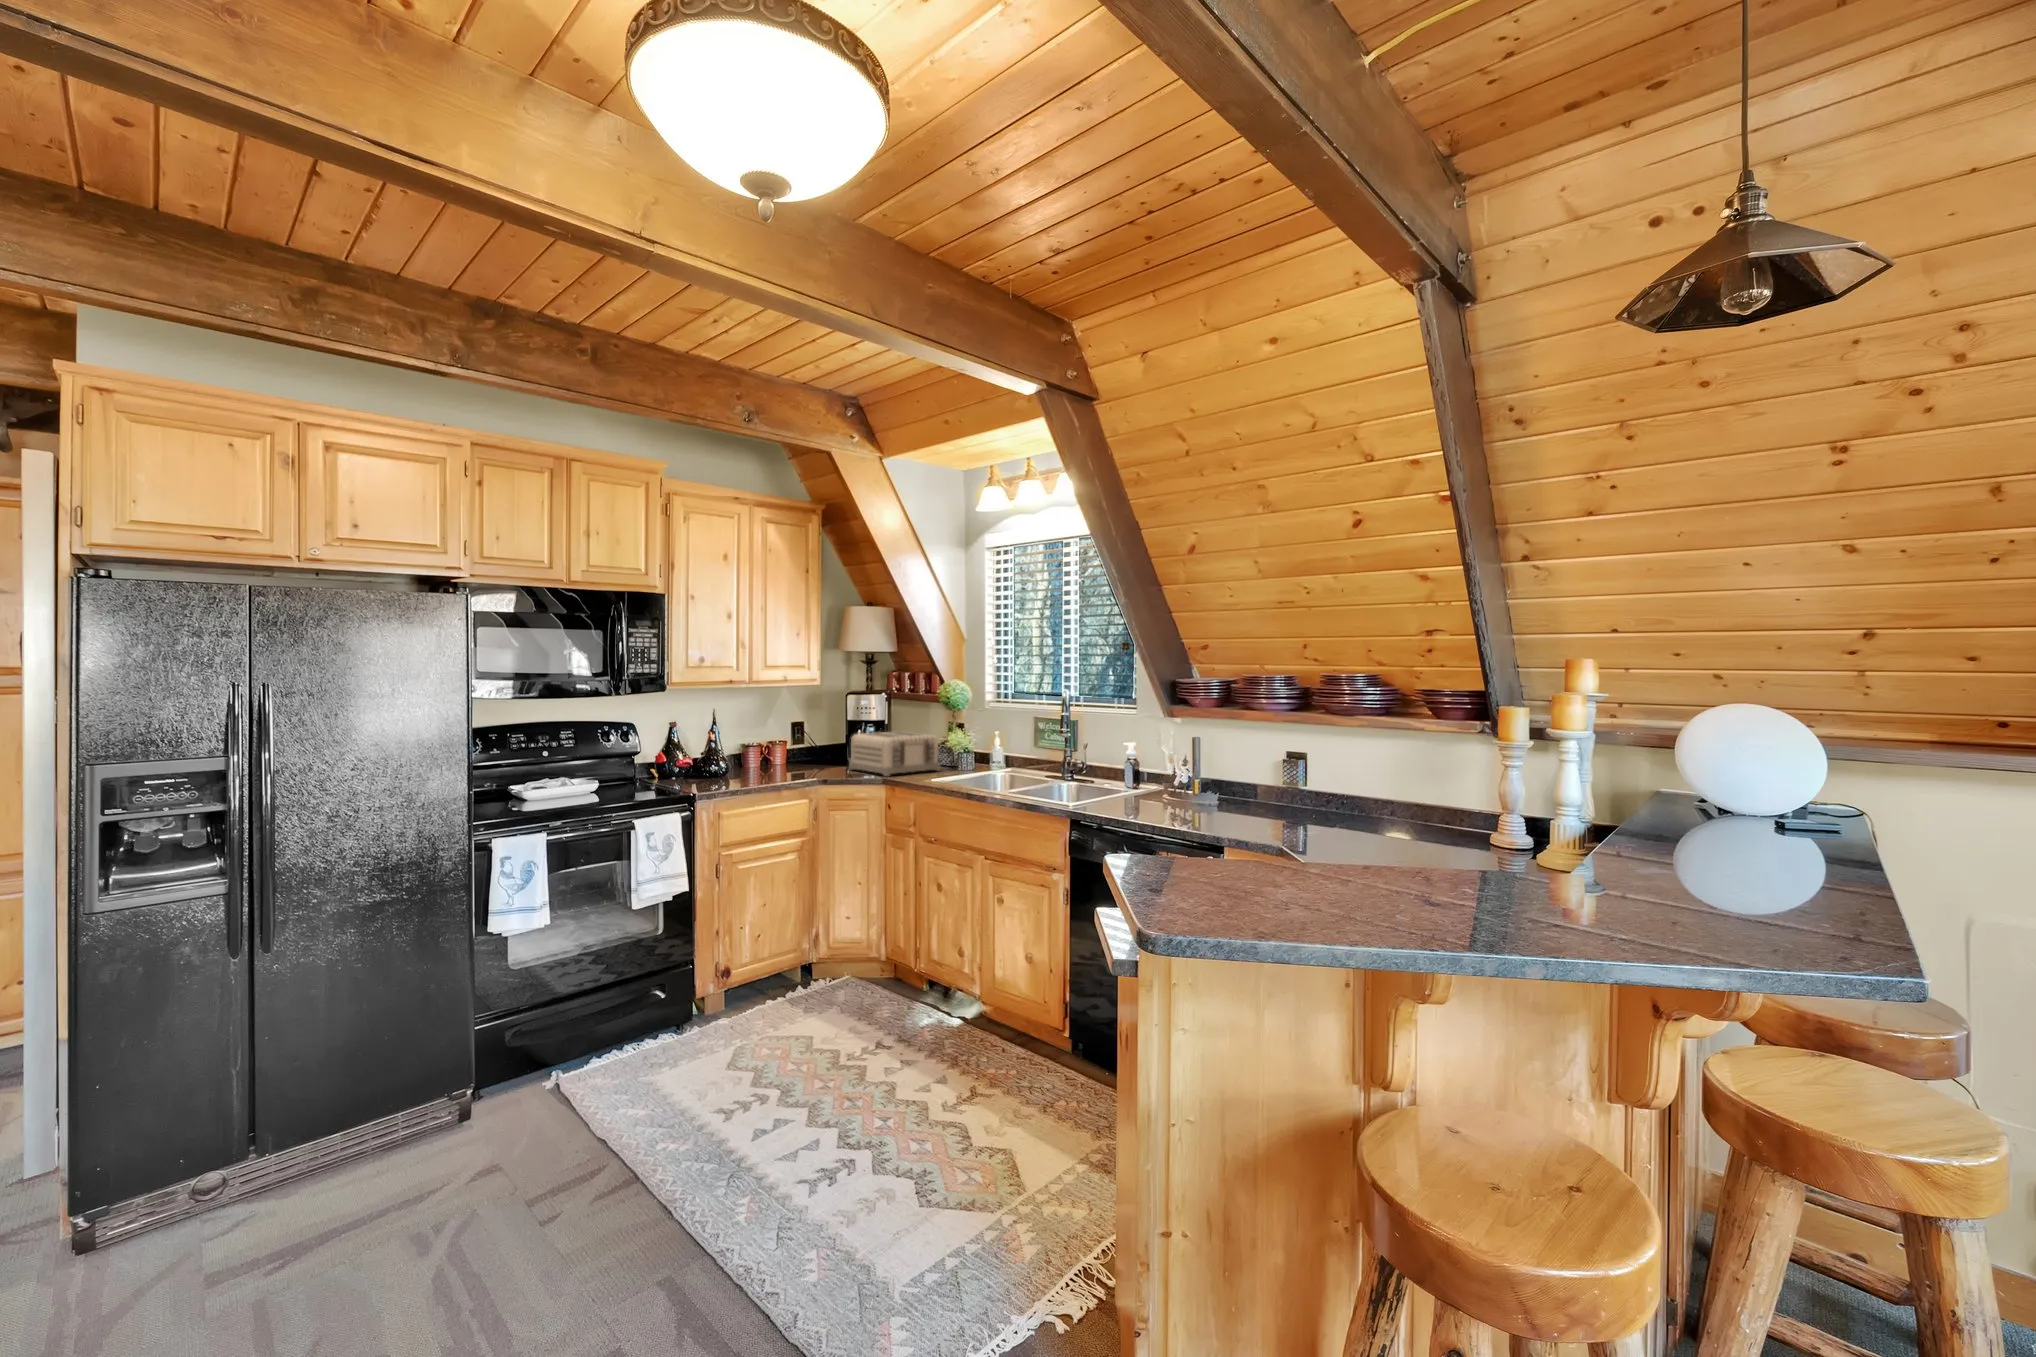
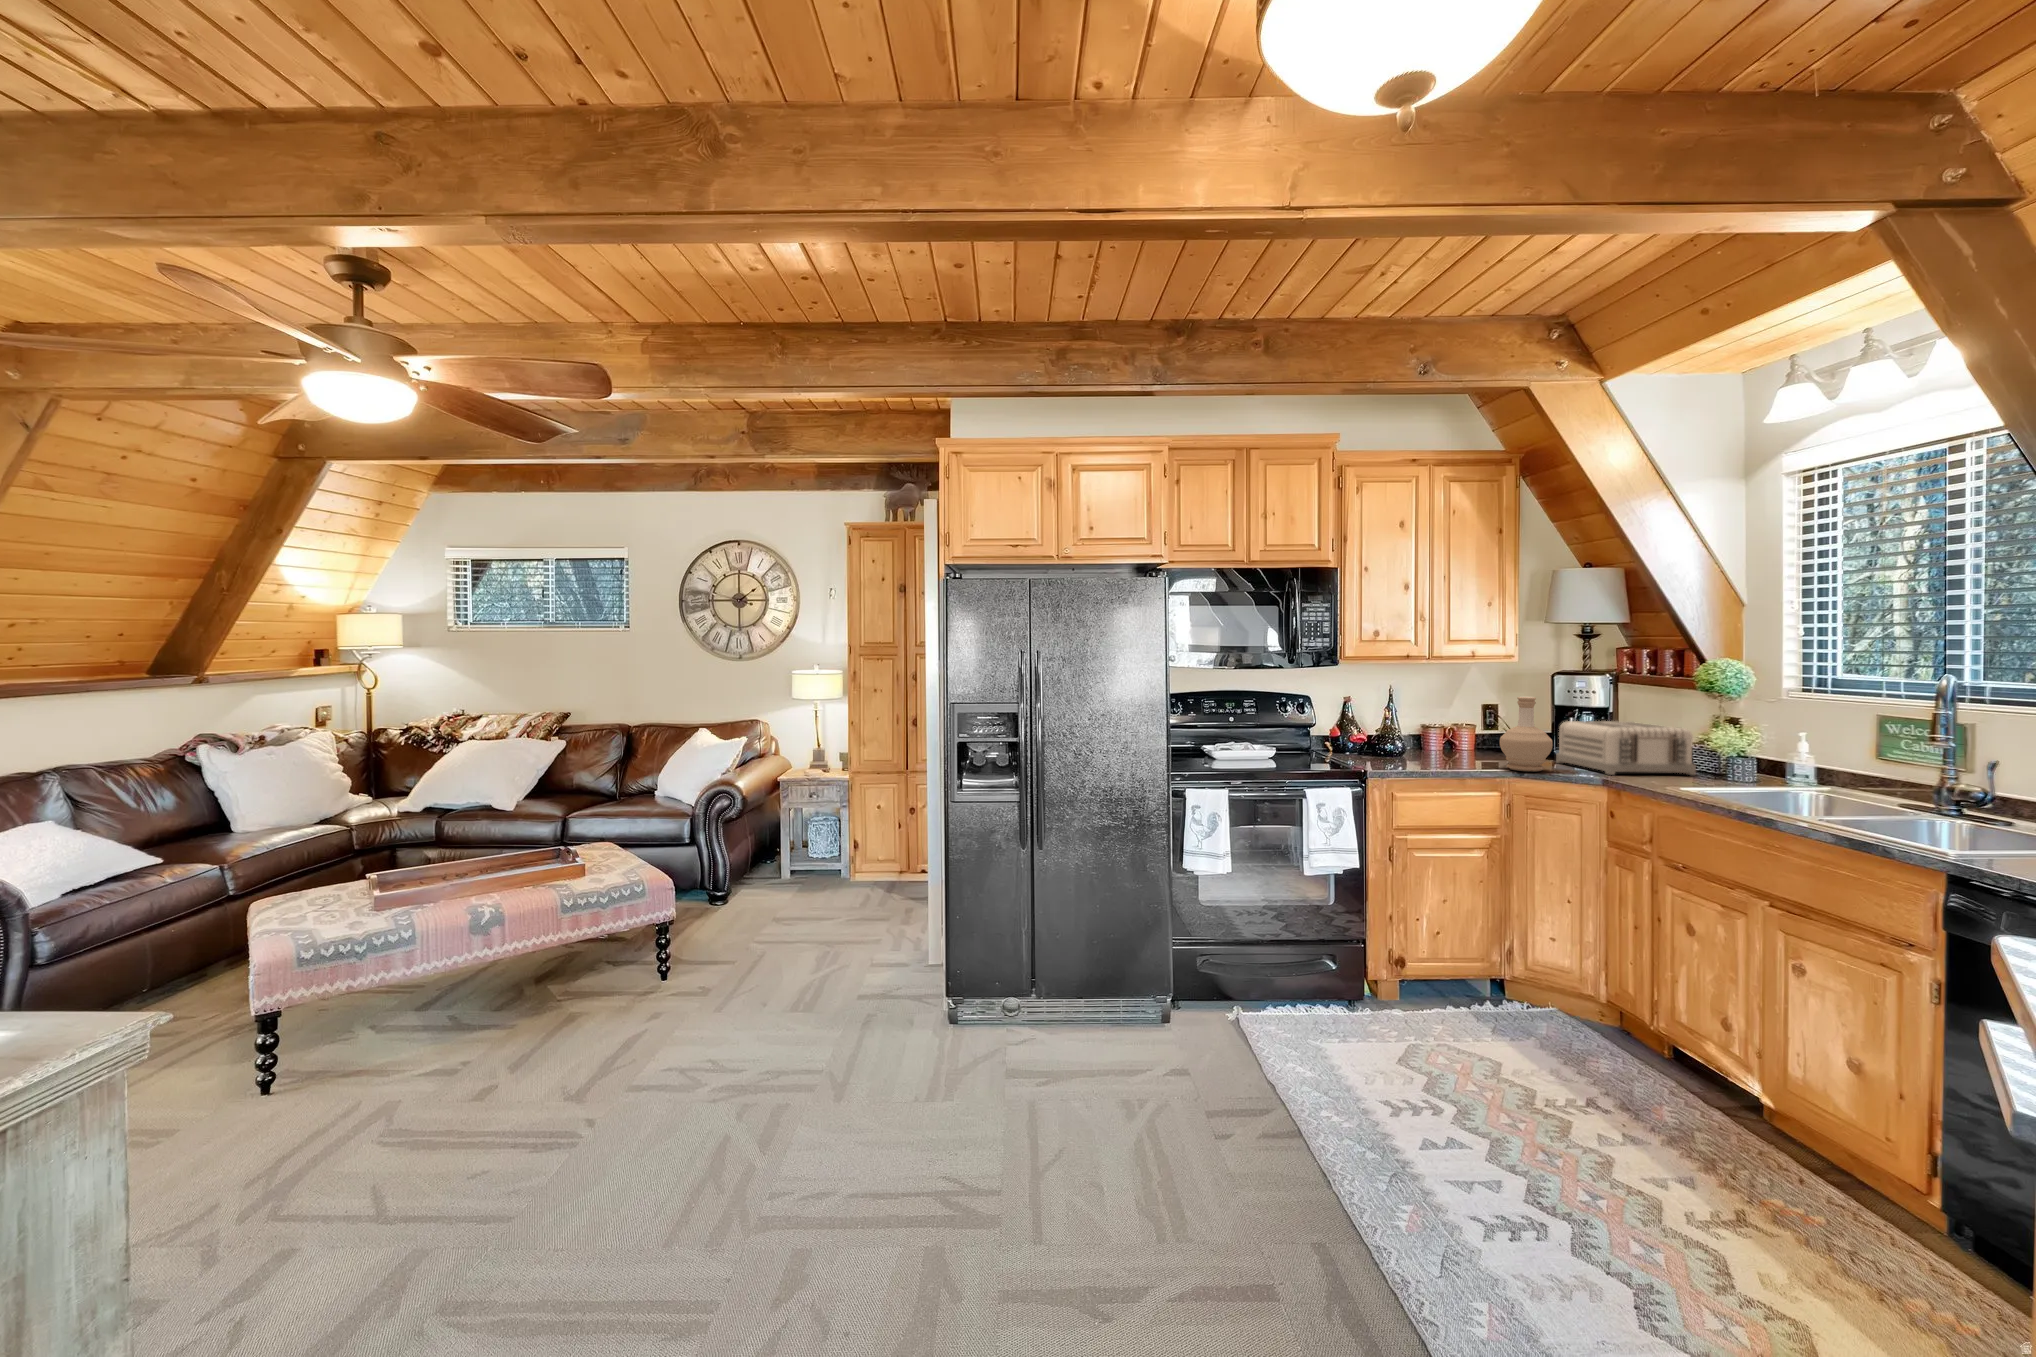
bottle: none [807,715,847,780] -> present [1500,697,1552,771]

